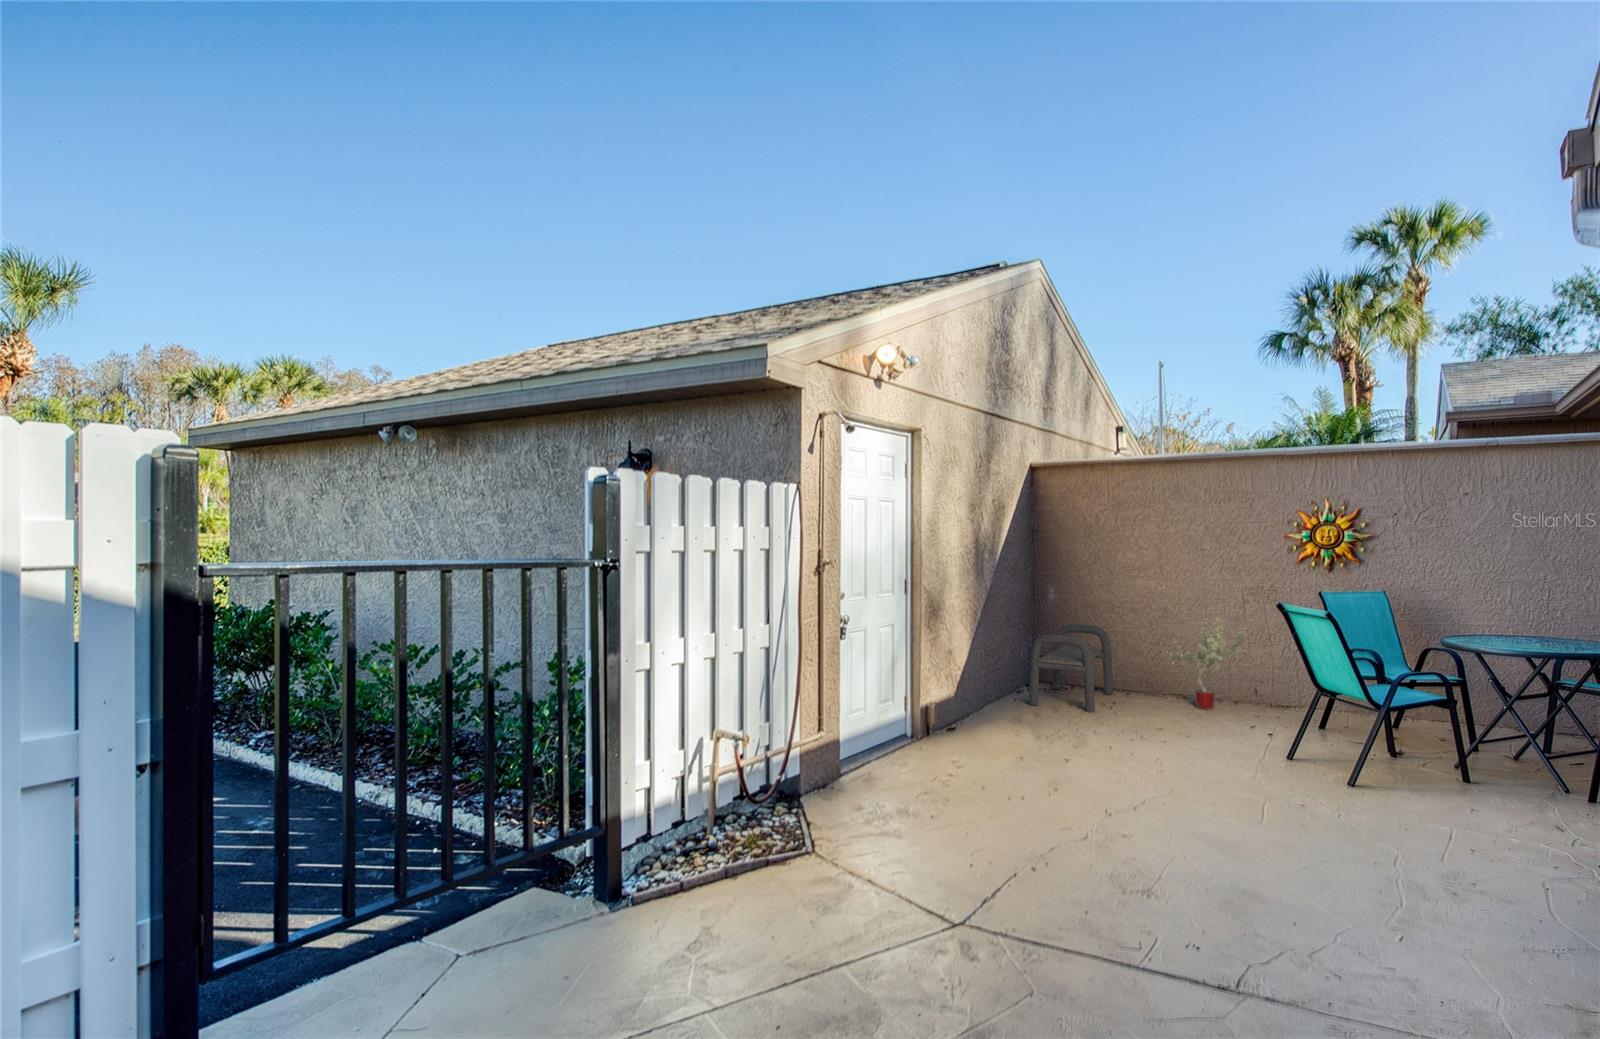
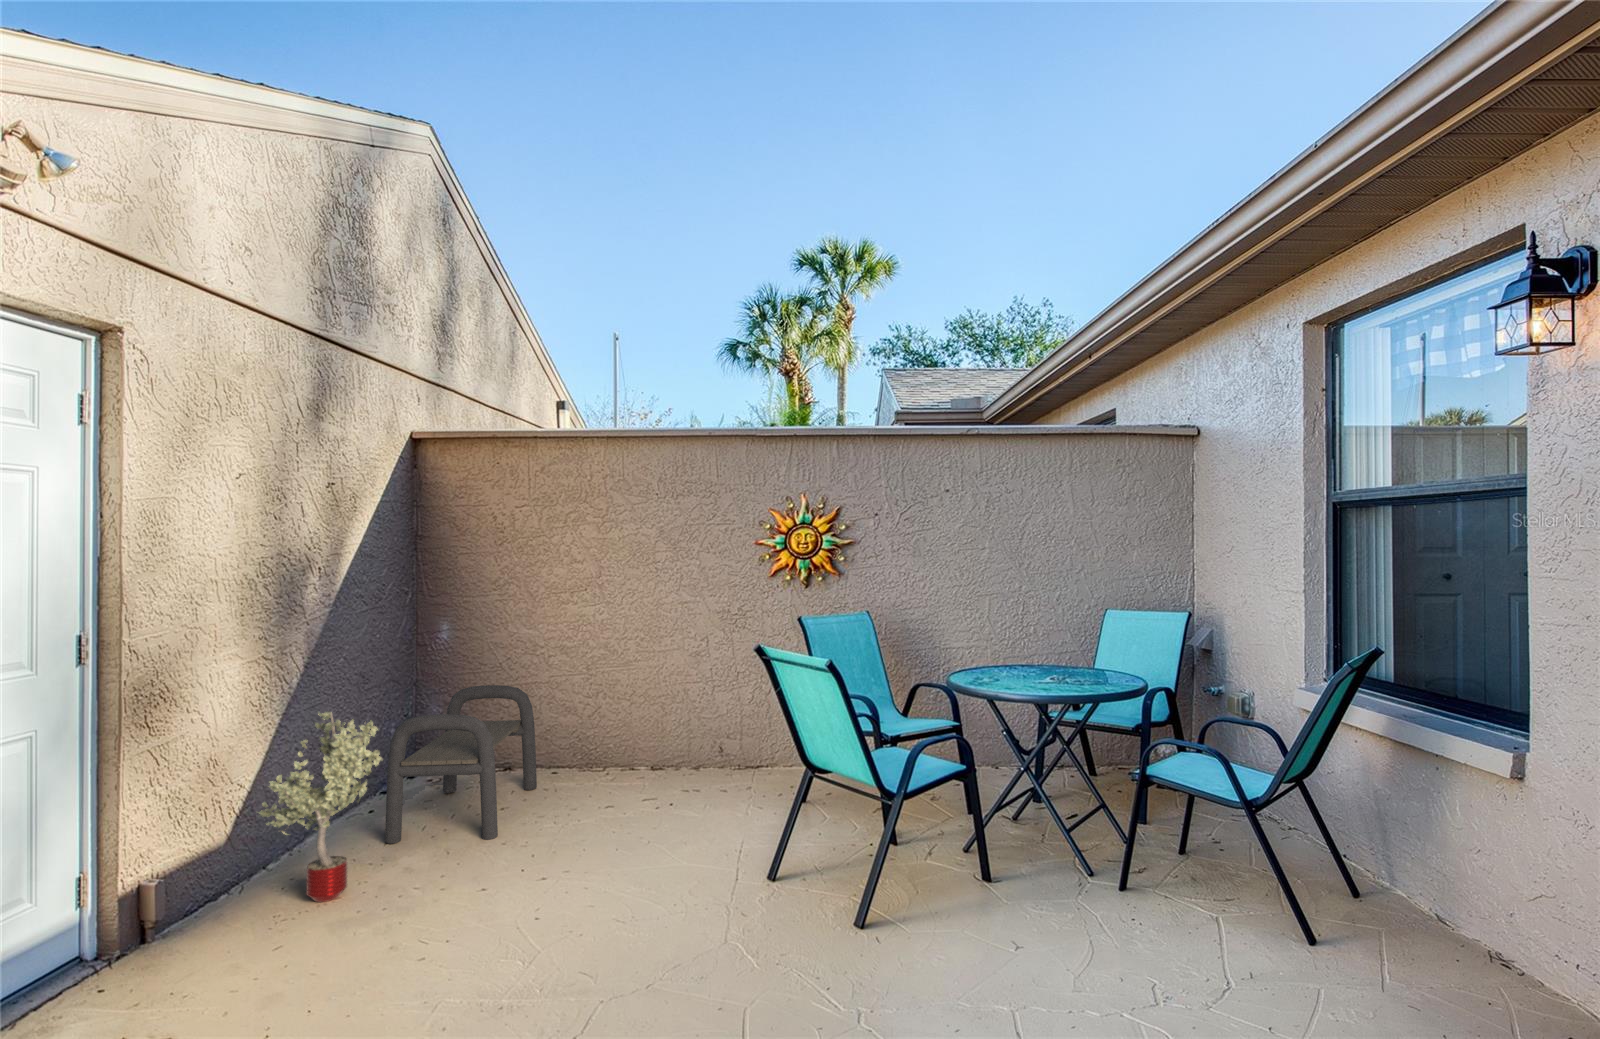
potted tree: present [1166,618,1246,709] -> present [259,712,382,902]

